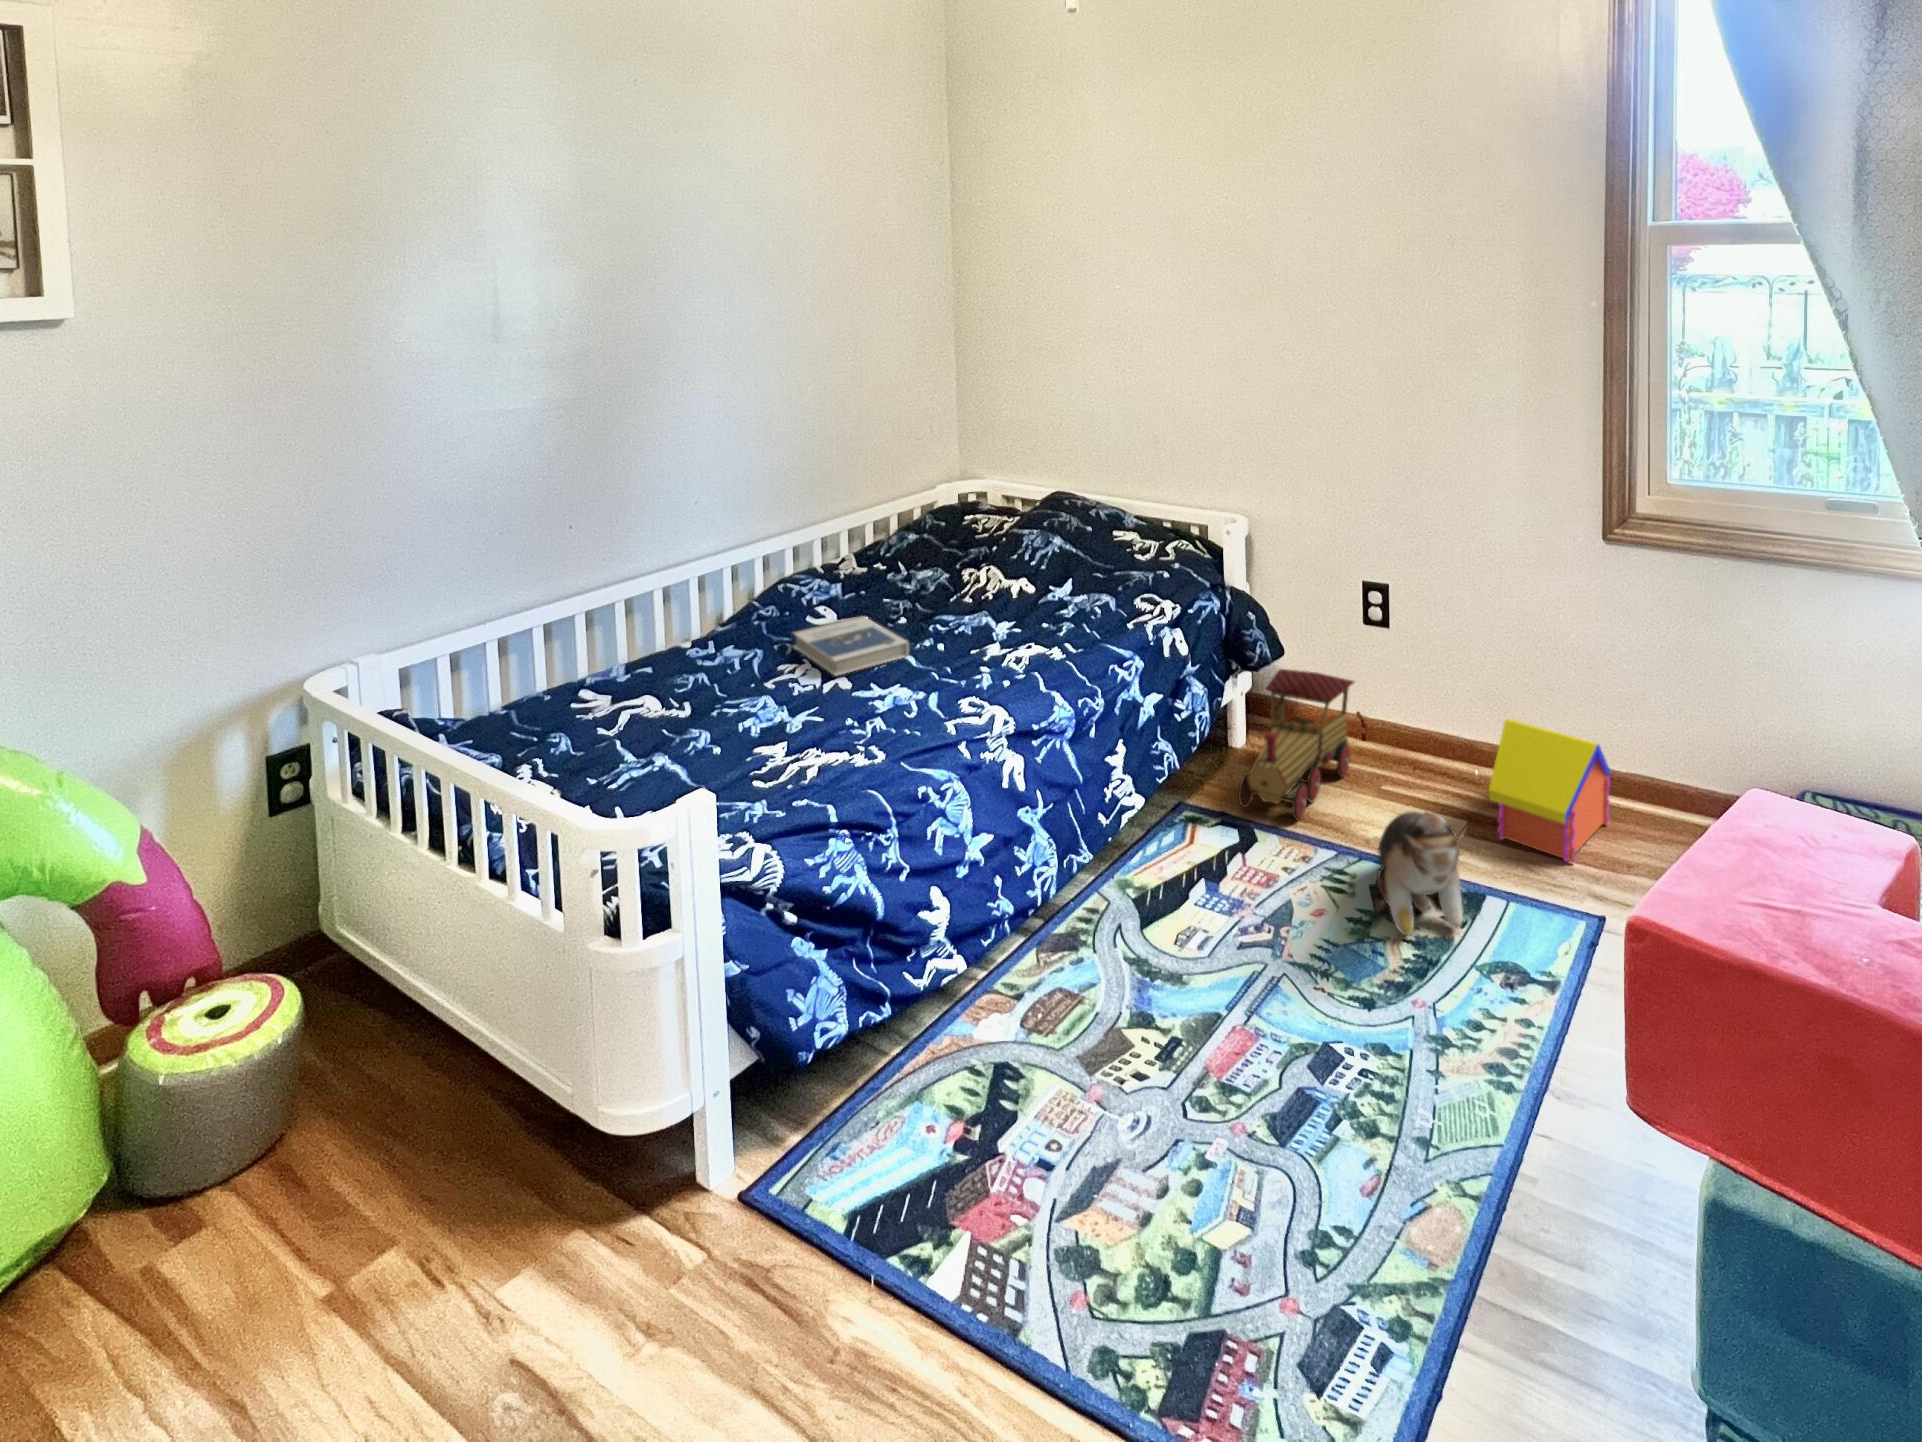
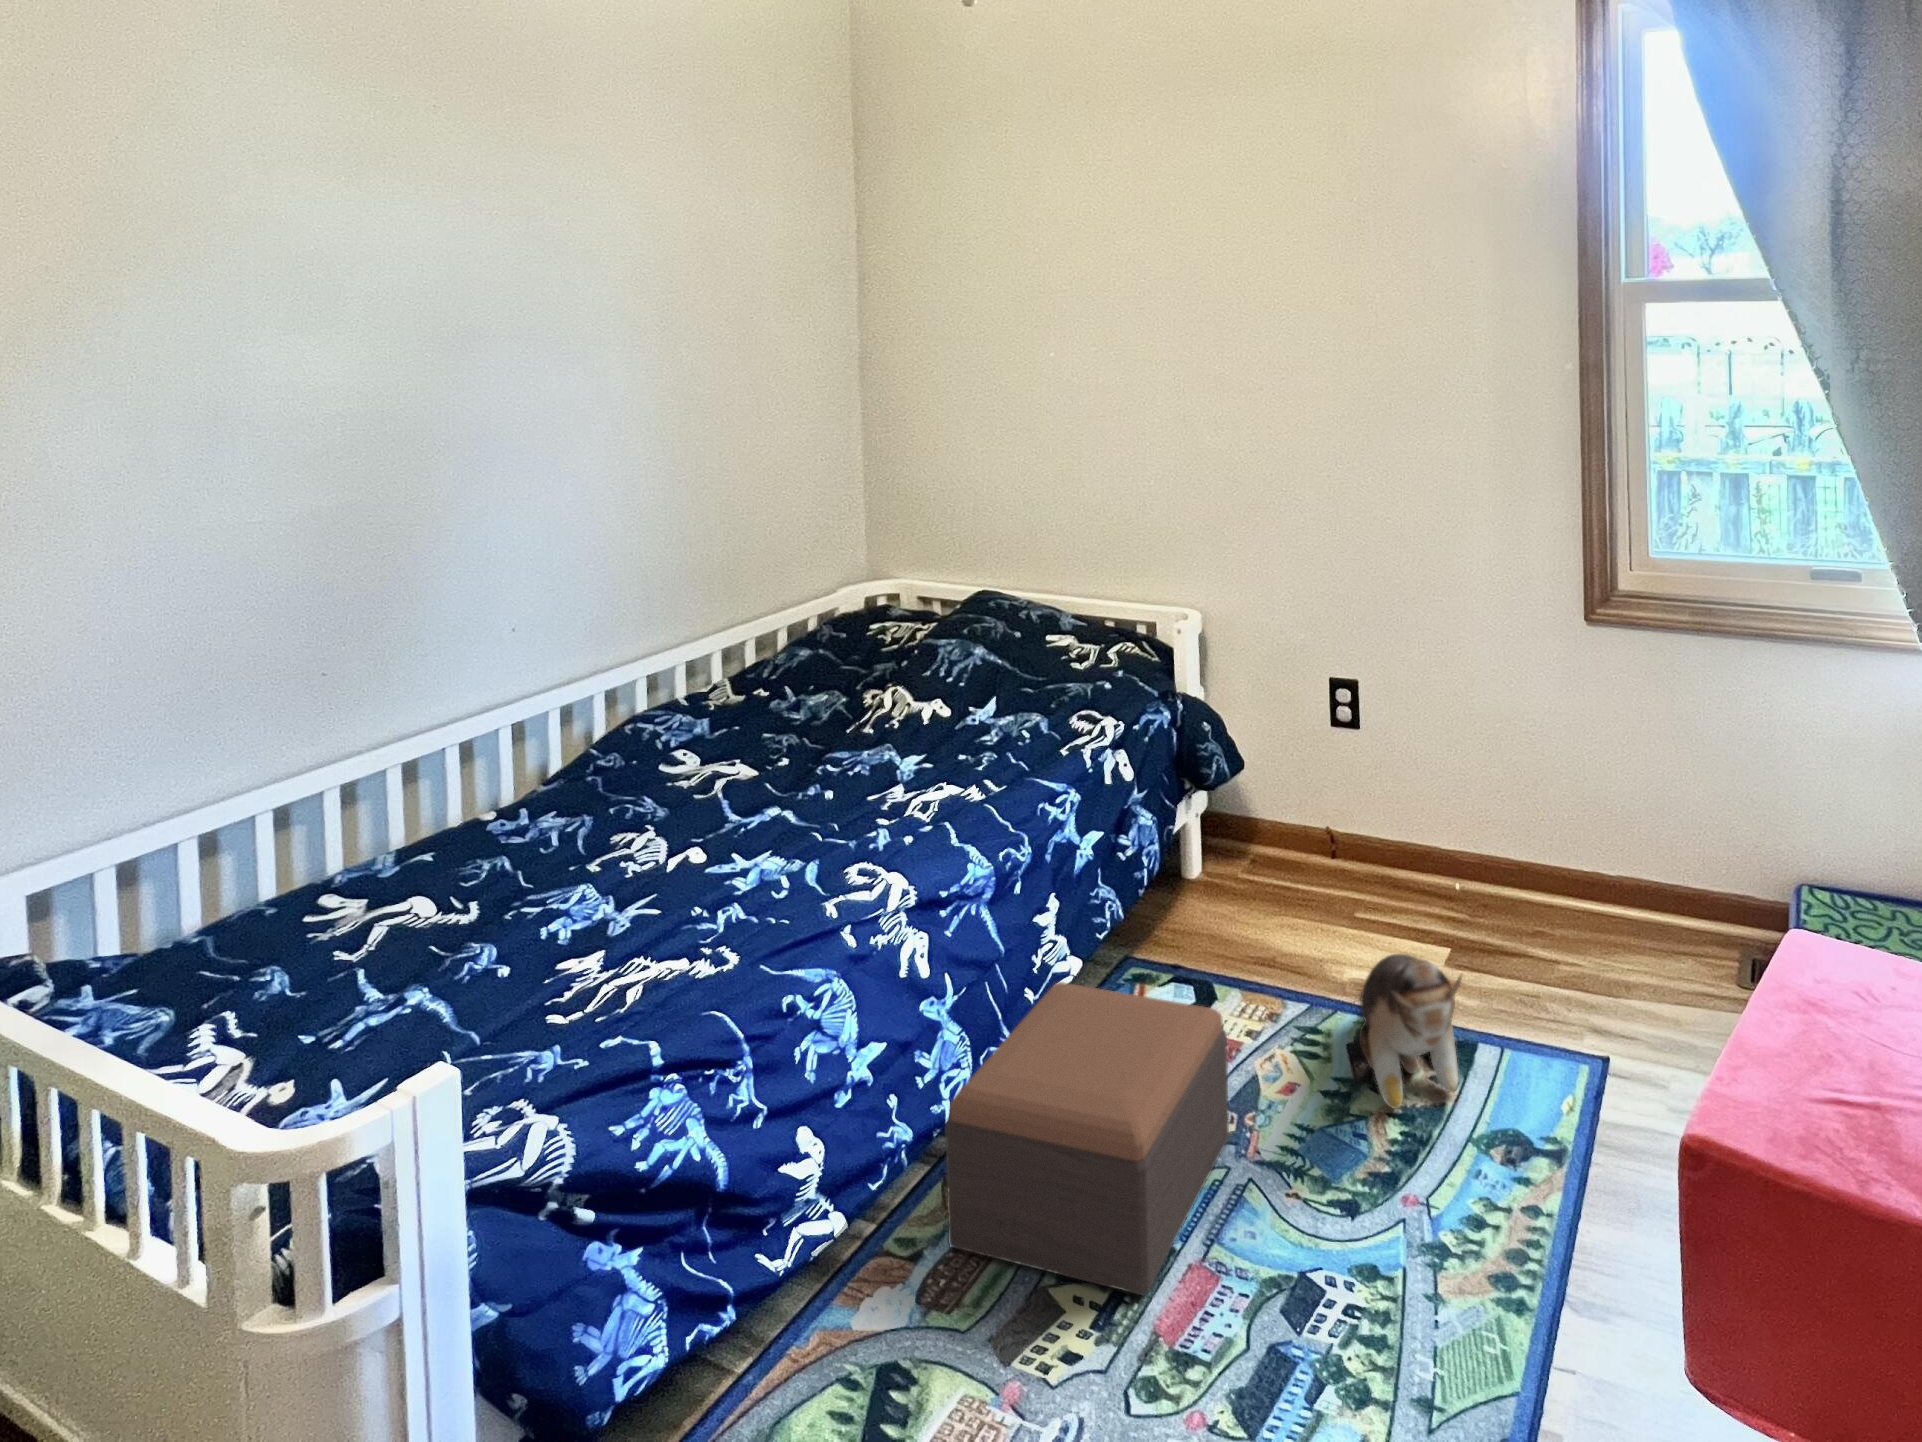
hardback book: present [793,616,909,676] -> none [632,758,786,845]
toy train: present [1238,669,1354,820] -> none [1197,783,1330,968]
toy house: present [1489,719,1610,862] -> none [1480,827,1608,991]
footstool: none [1041,806,1265,1042] -> present [945,982,1229,1295]

